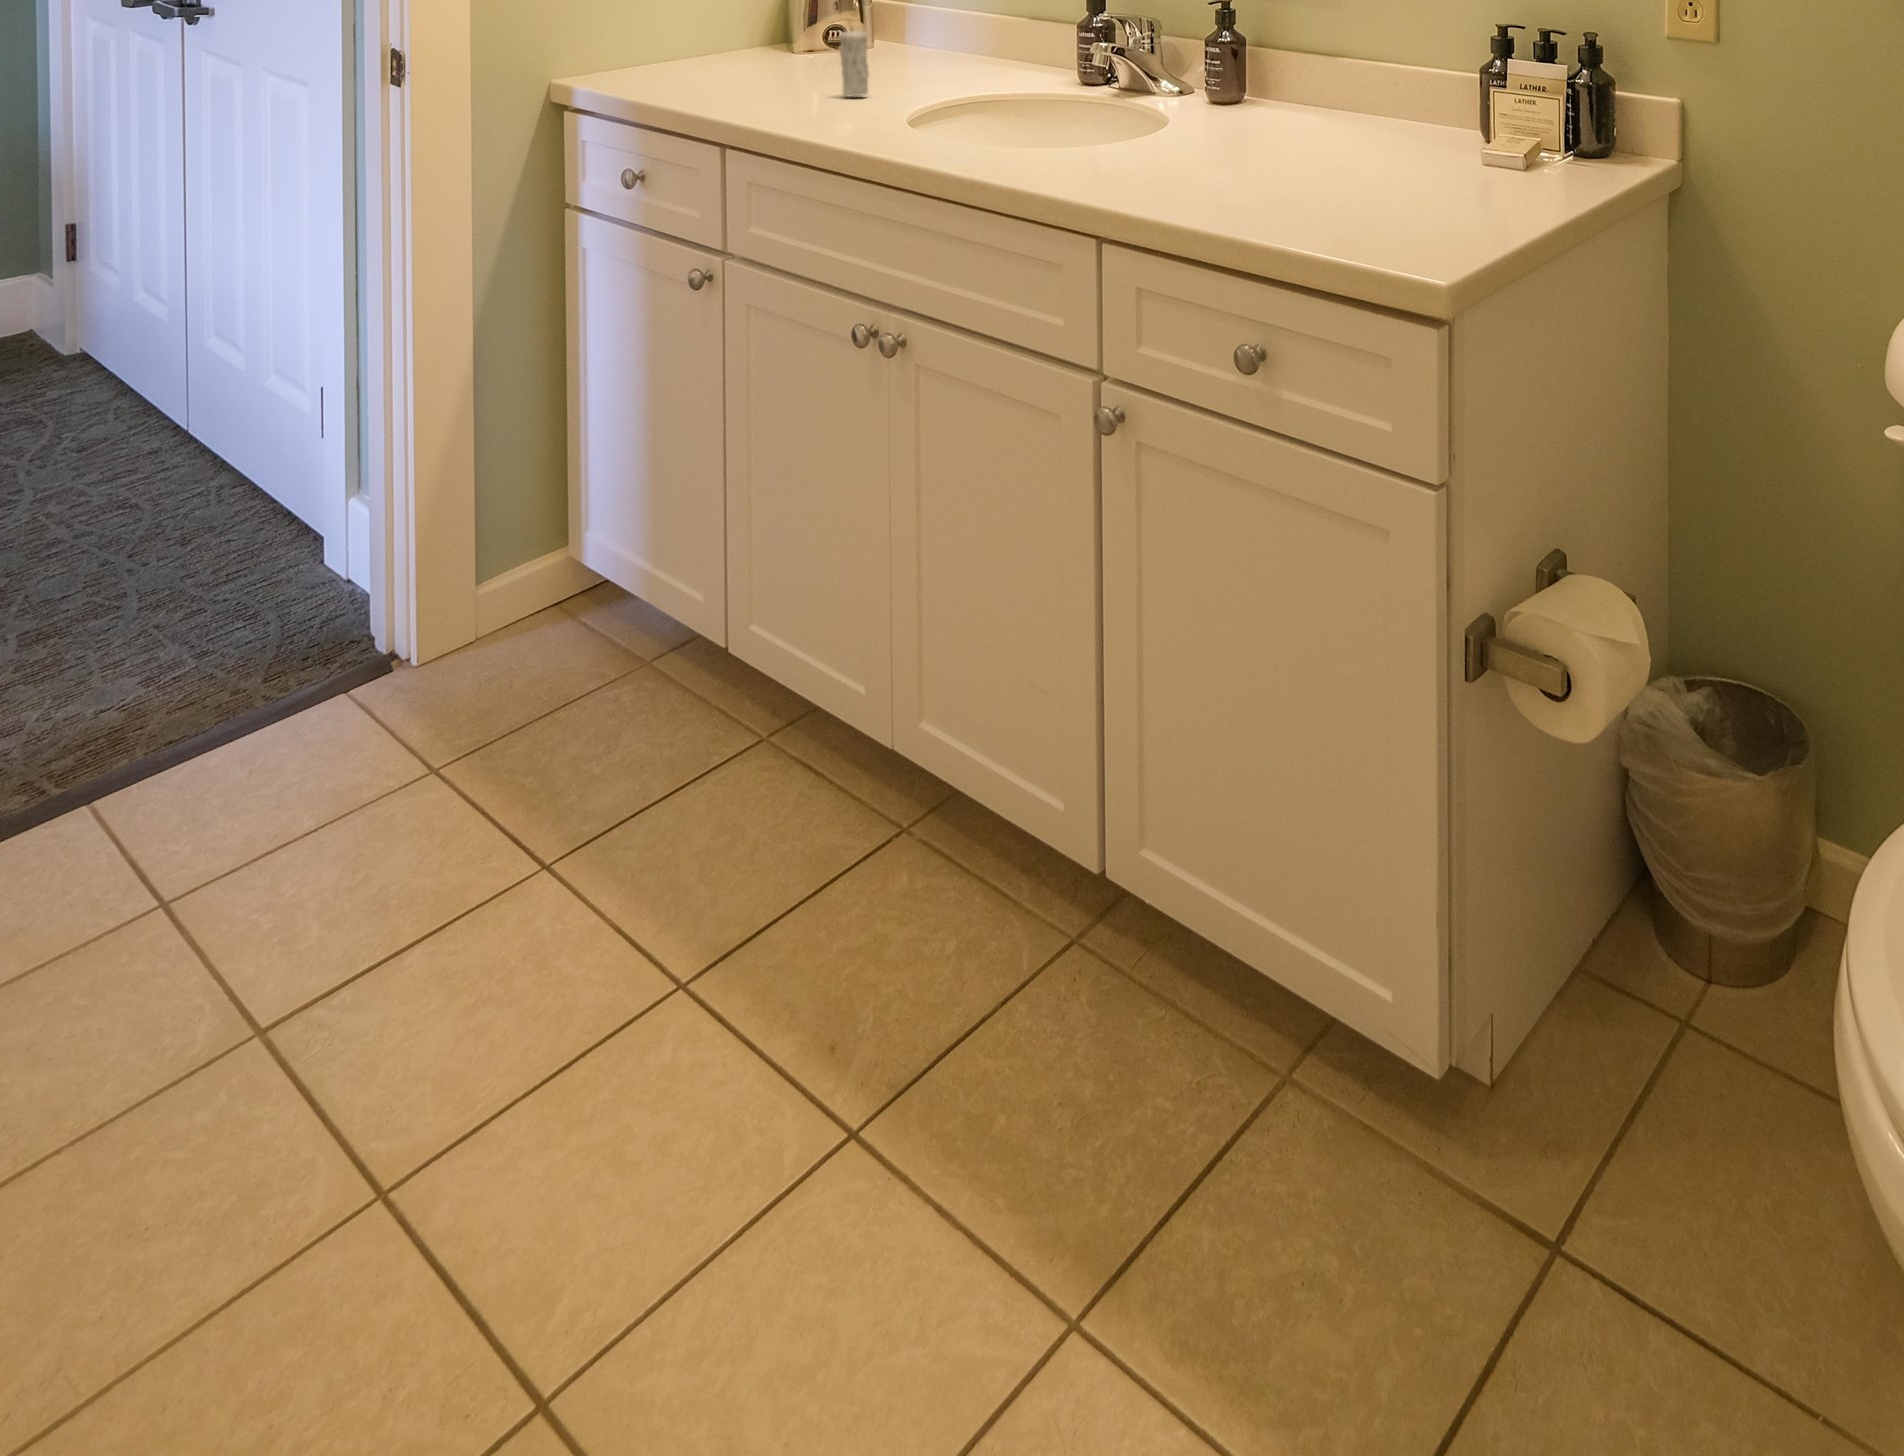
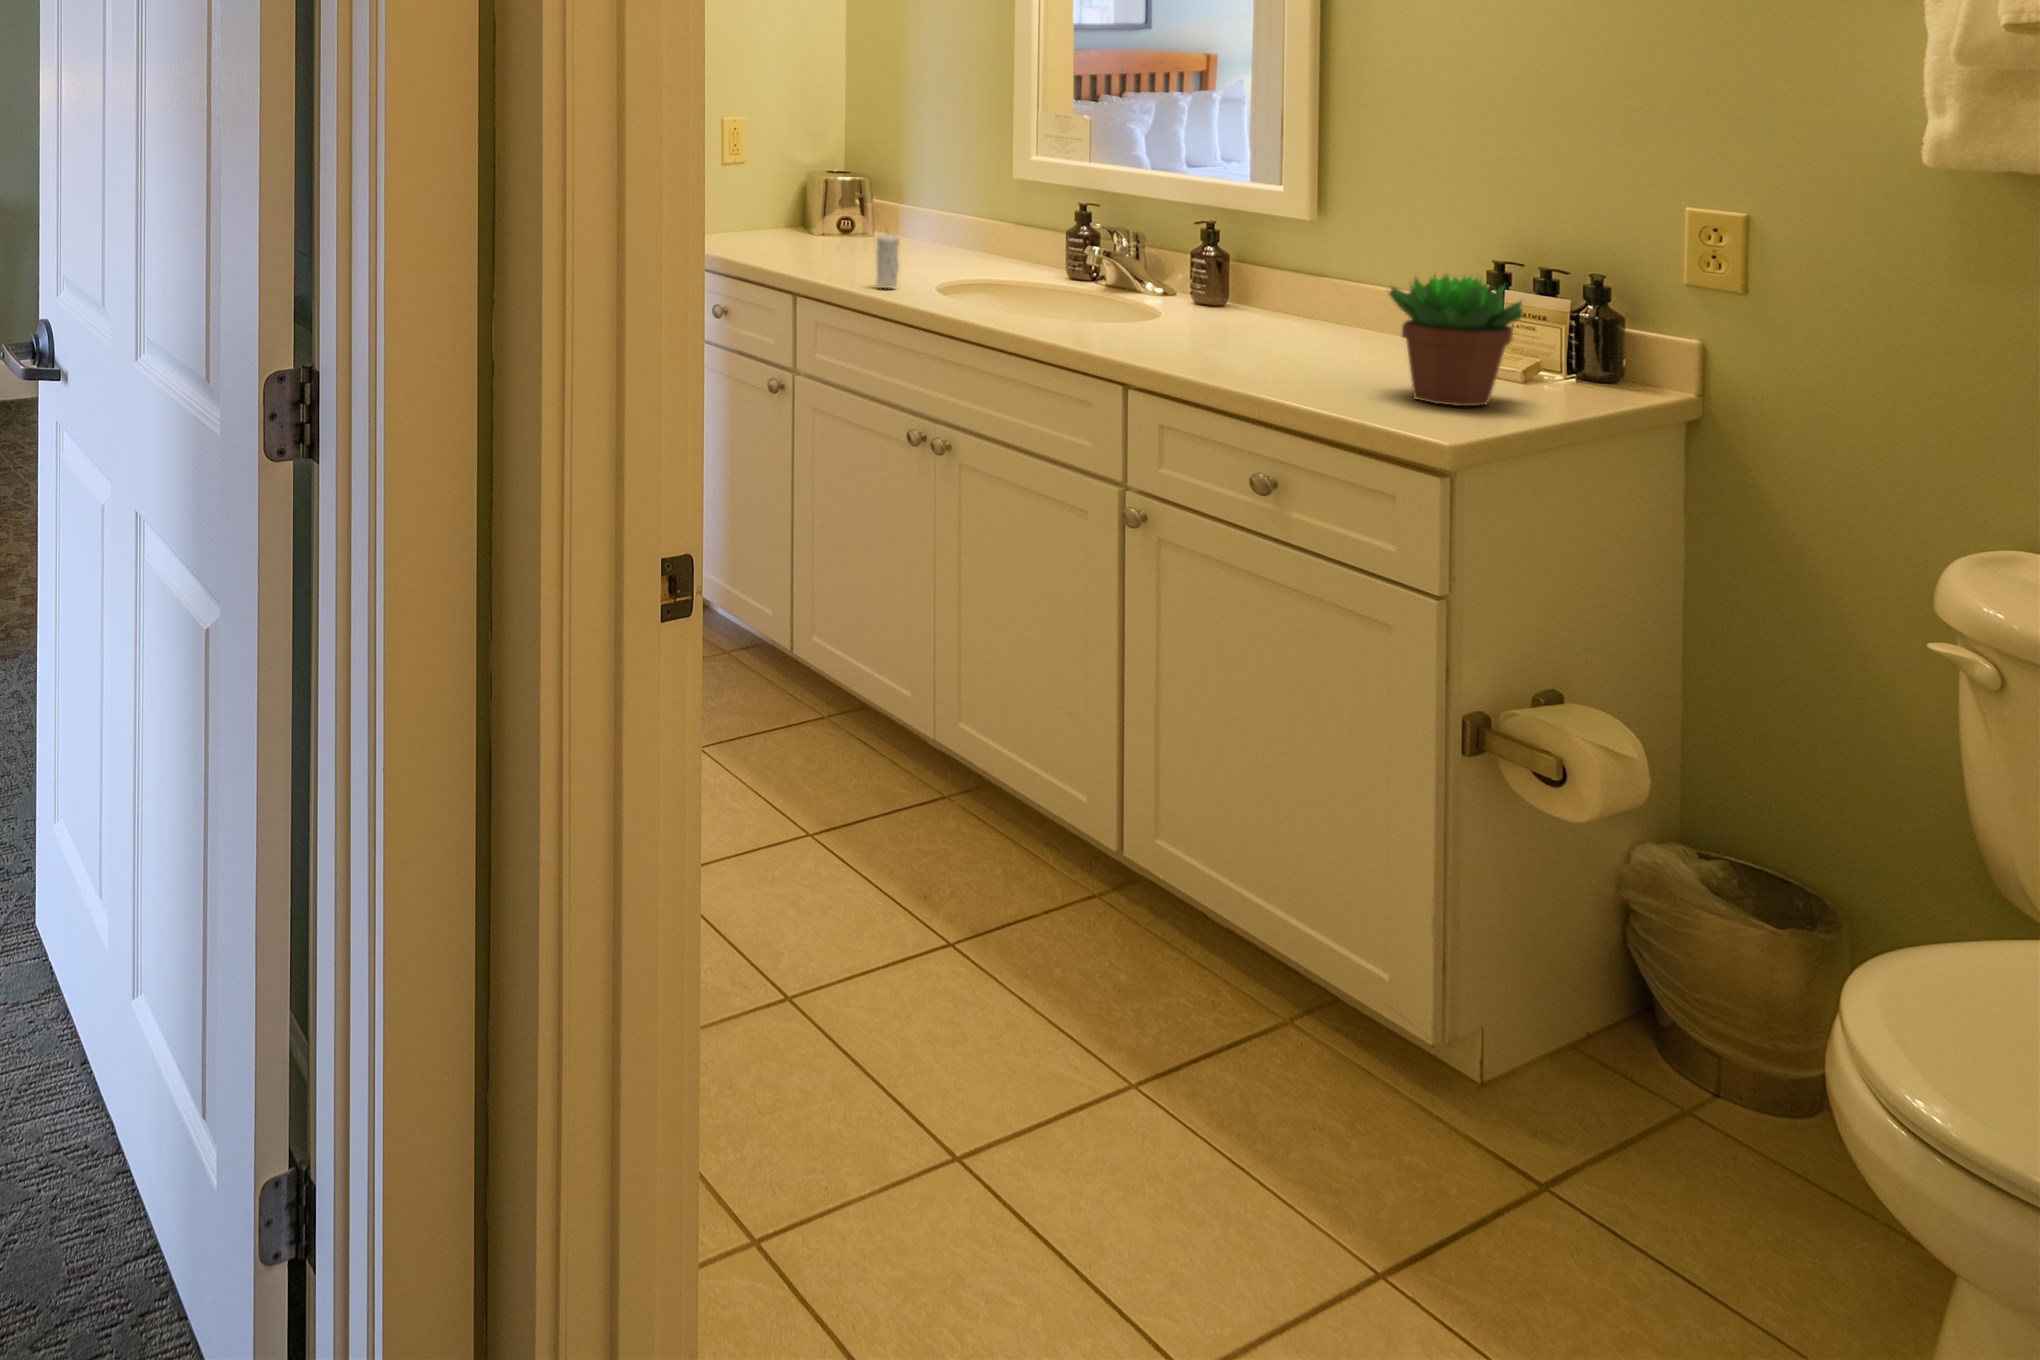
succulent plant: none [1362,31,1510,186] -> present [1389,274,1523,406]

